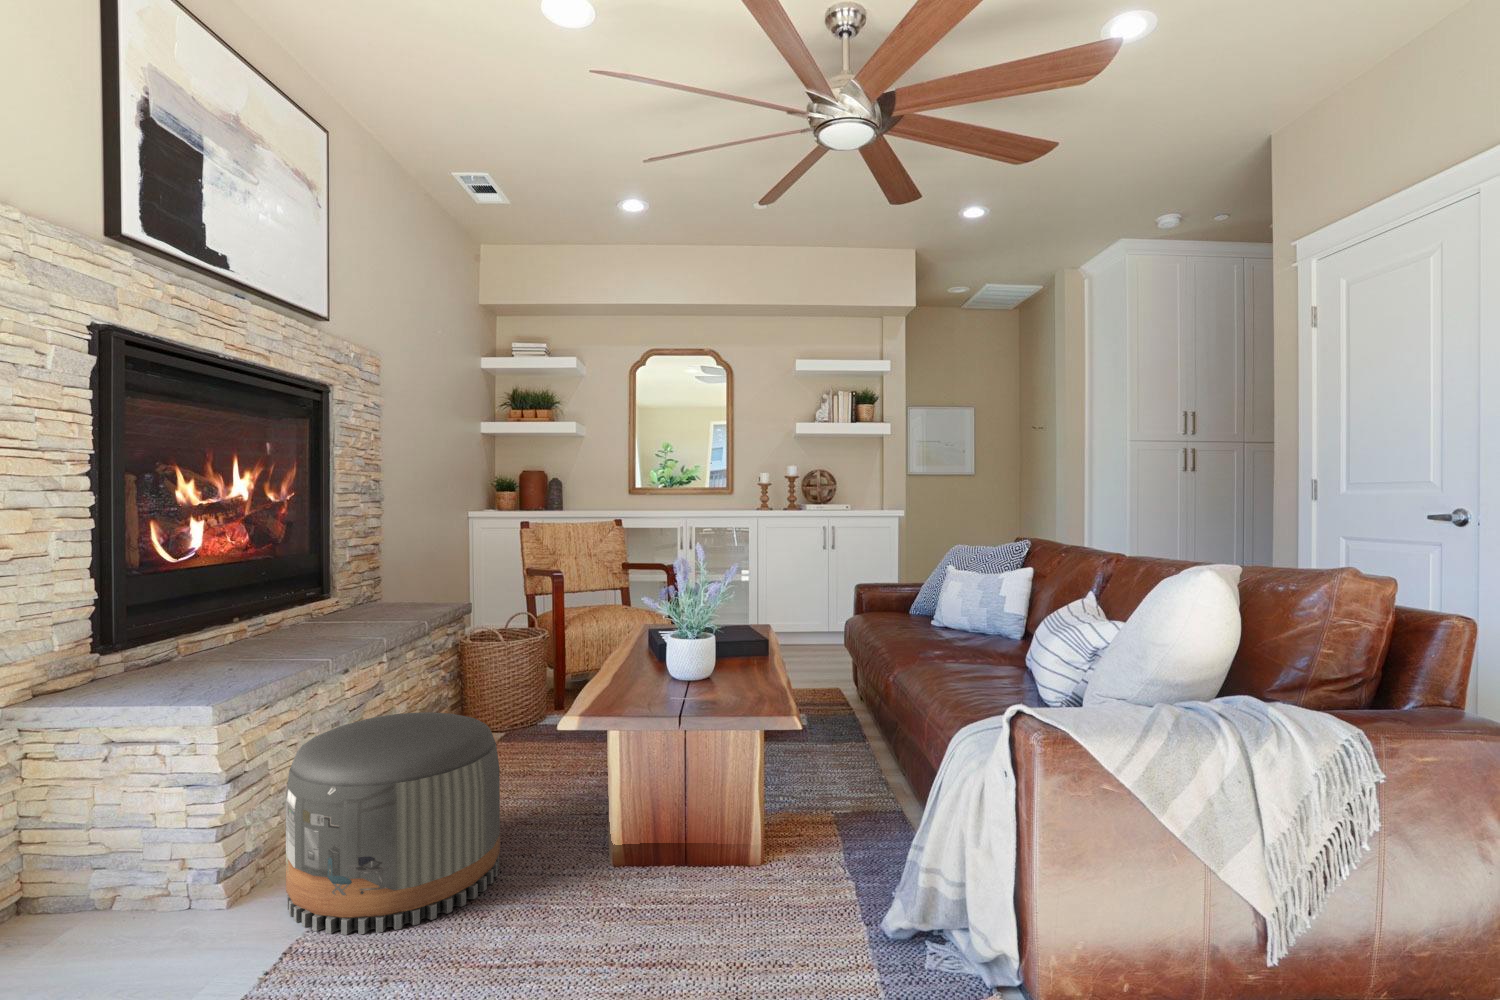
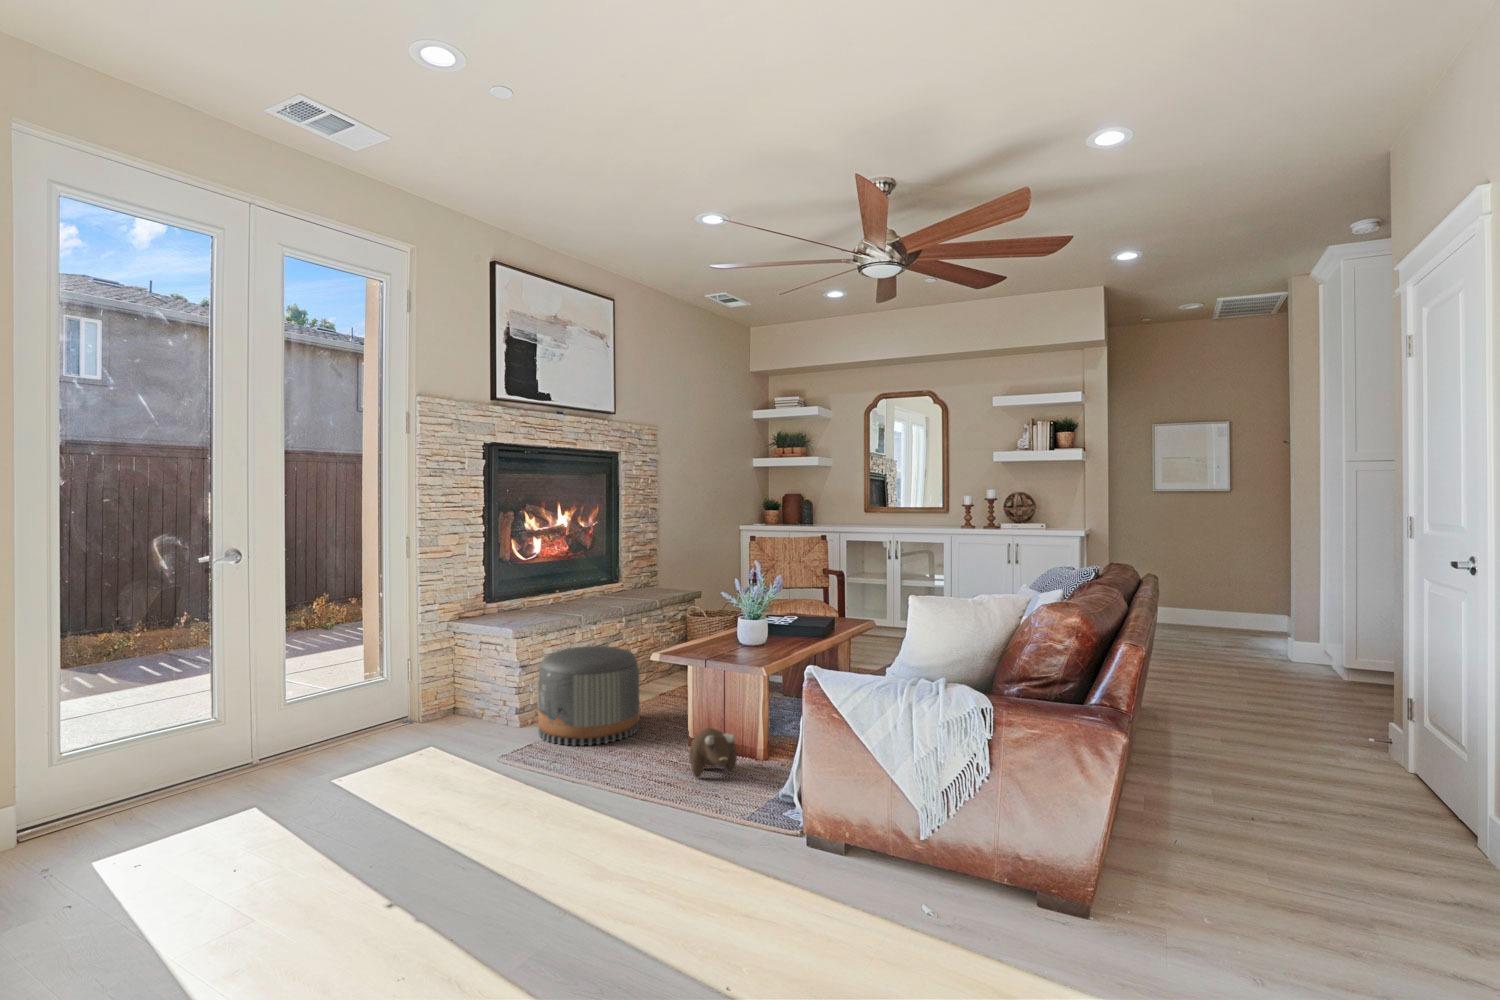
plush toy: none [677,840,786,943] -> present [689,728,737,778]

